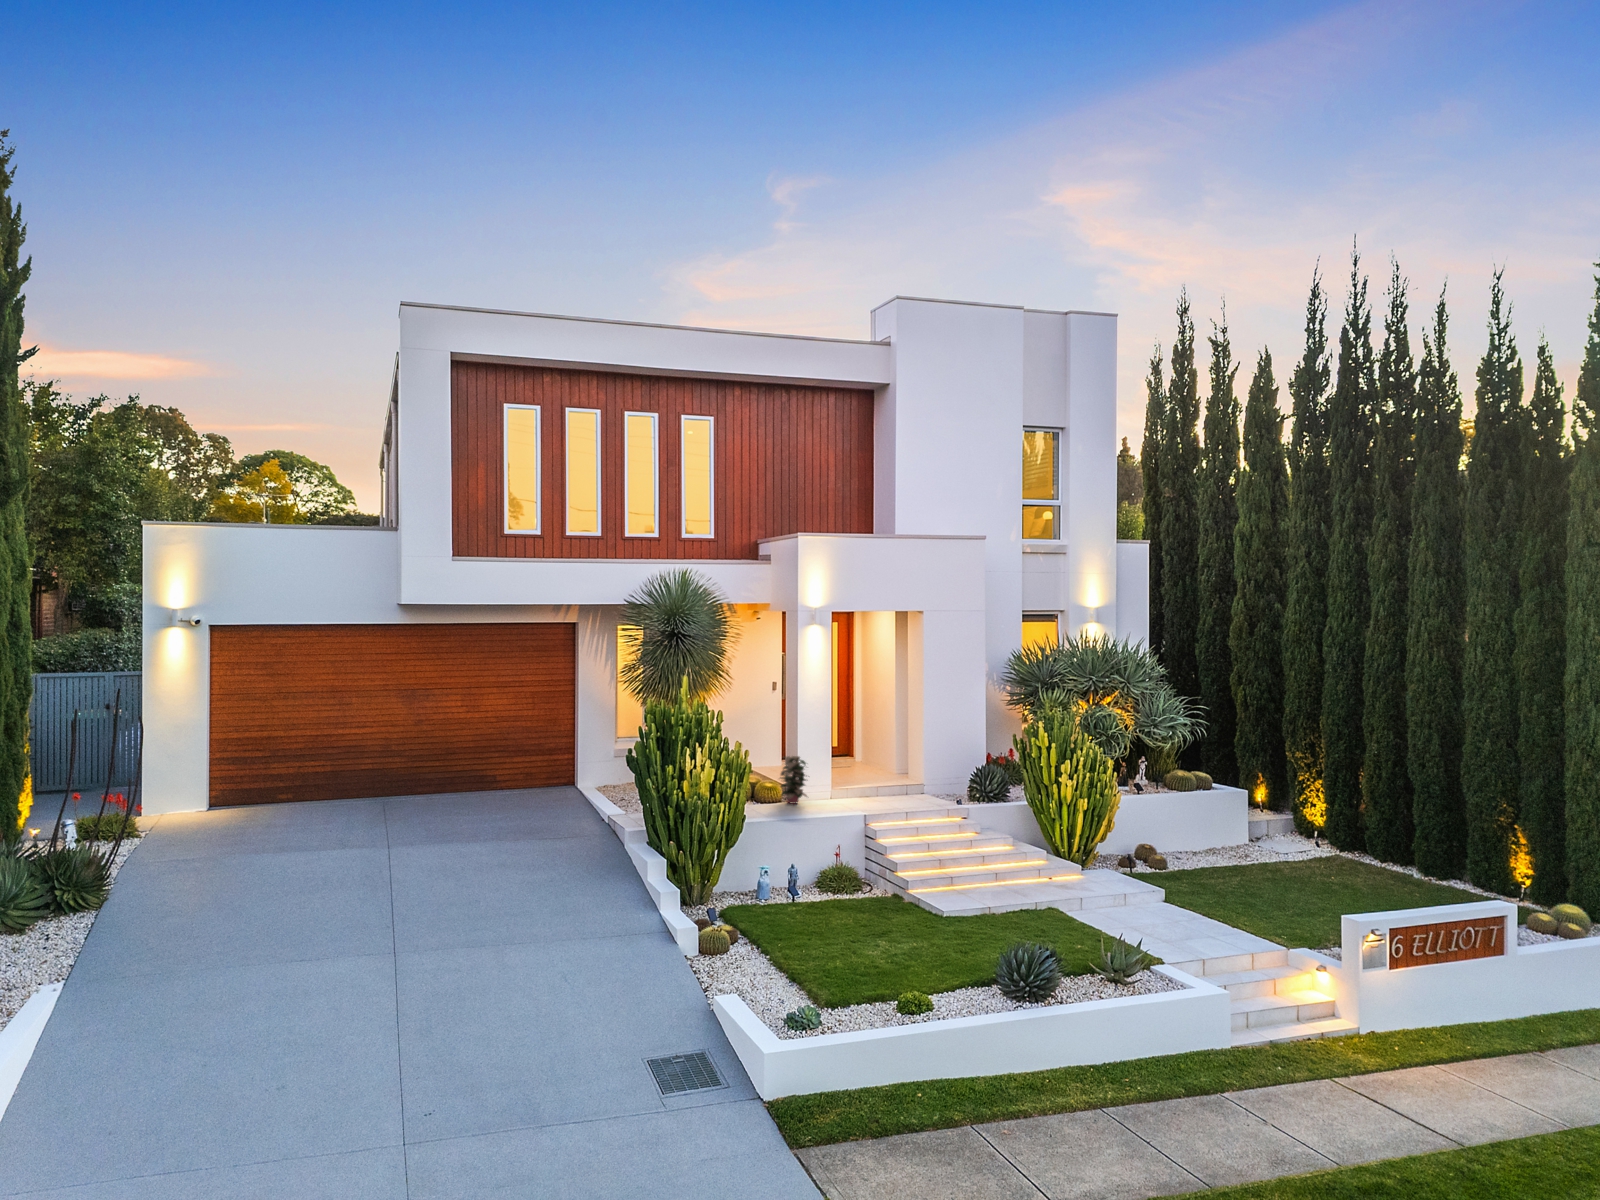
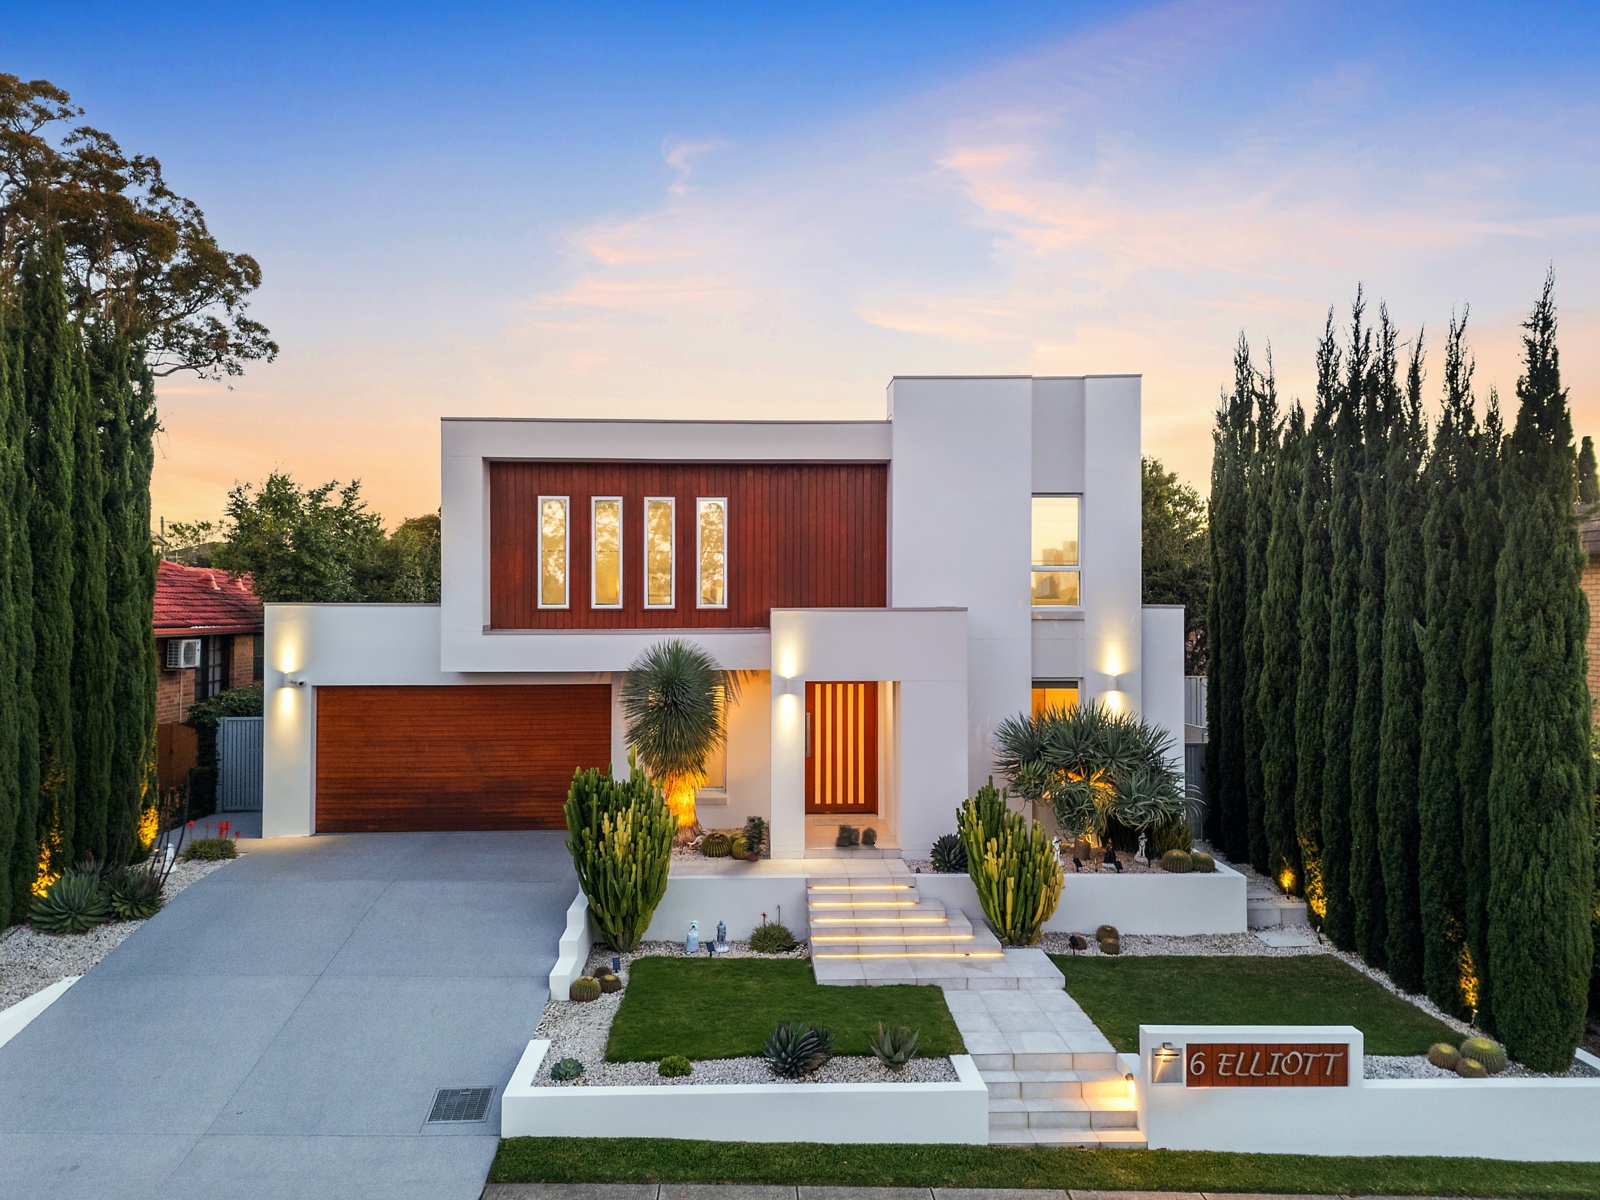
woven basket: none [852,763,894,786] -> present [836,825,877,846]

